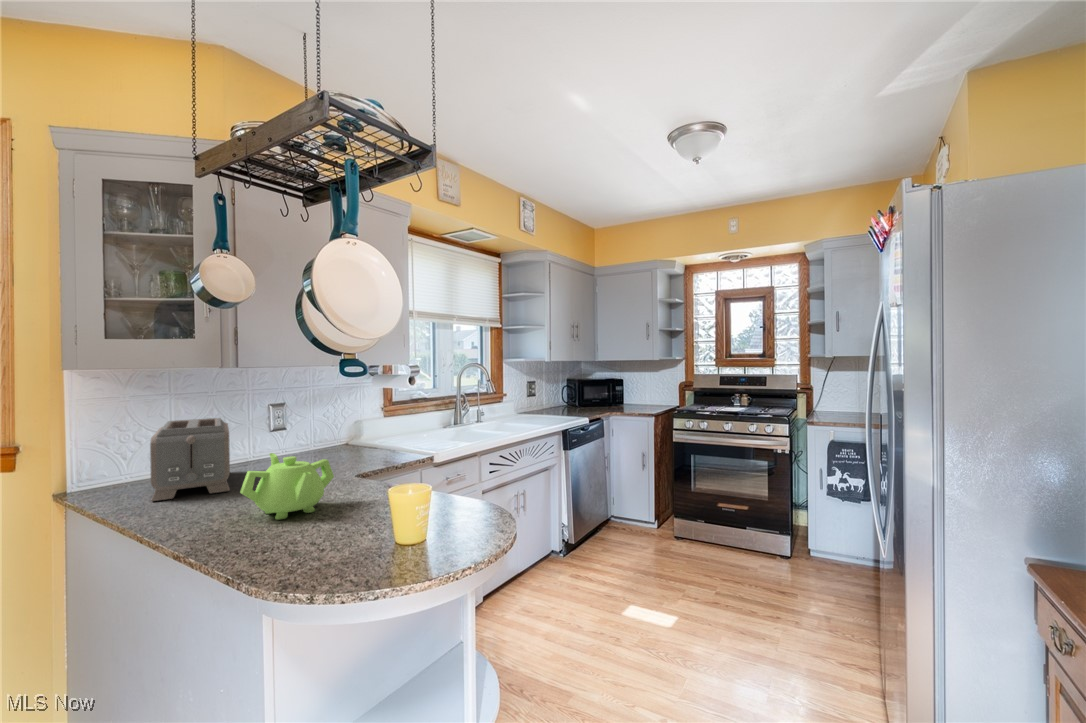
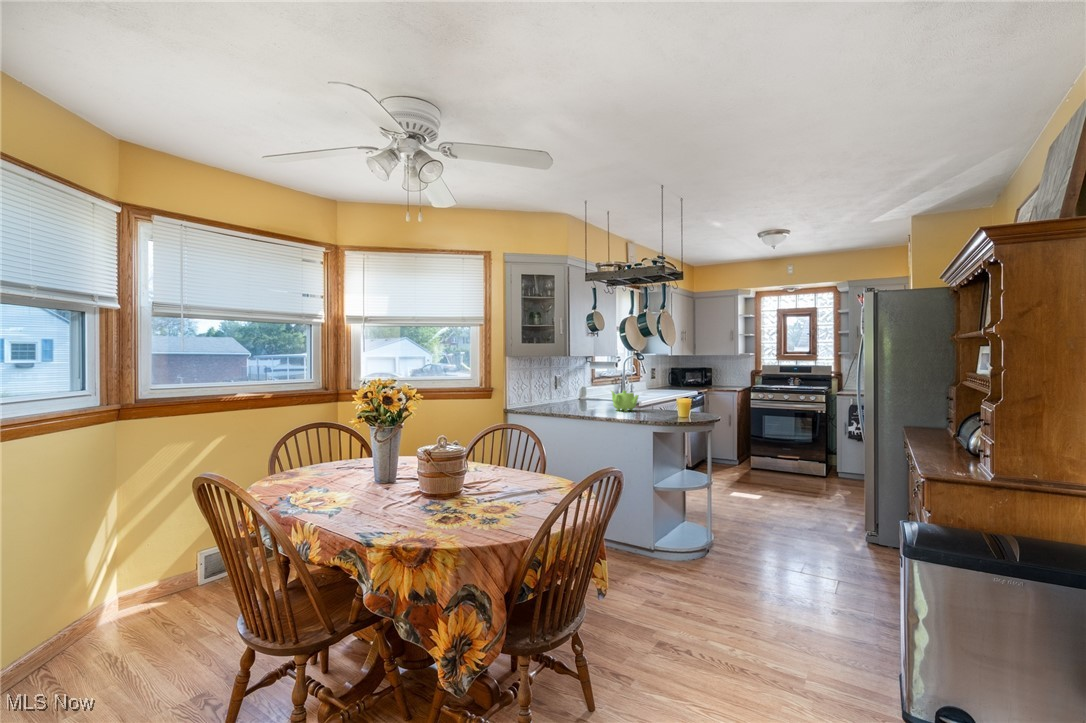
toaster: present [150,418,230,501] -> none [543,380,585,409]

